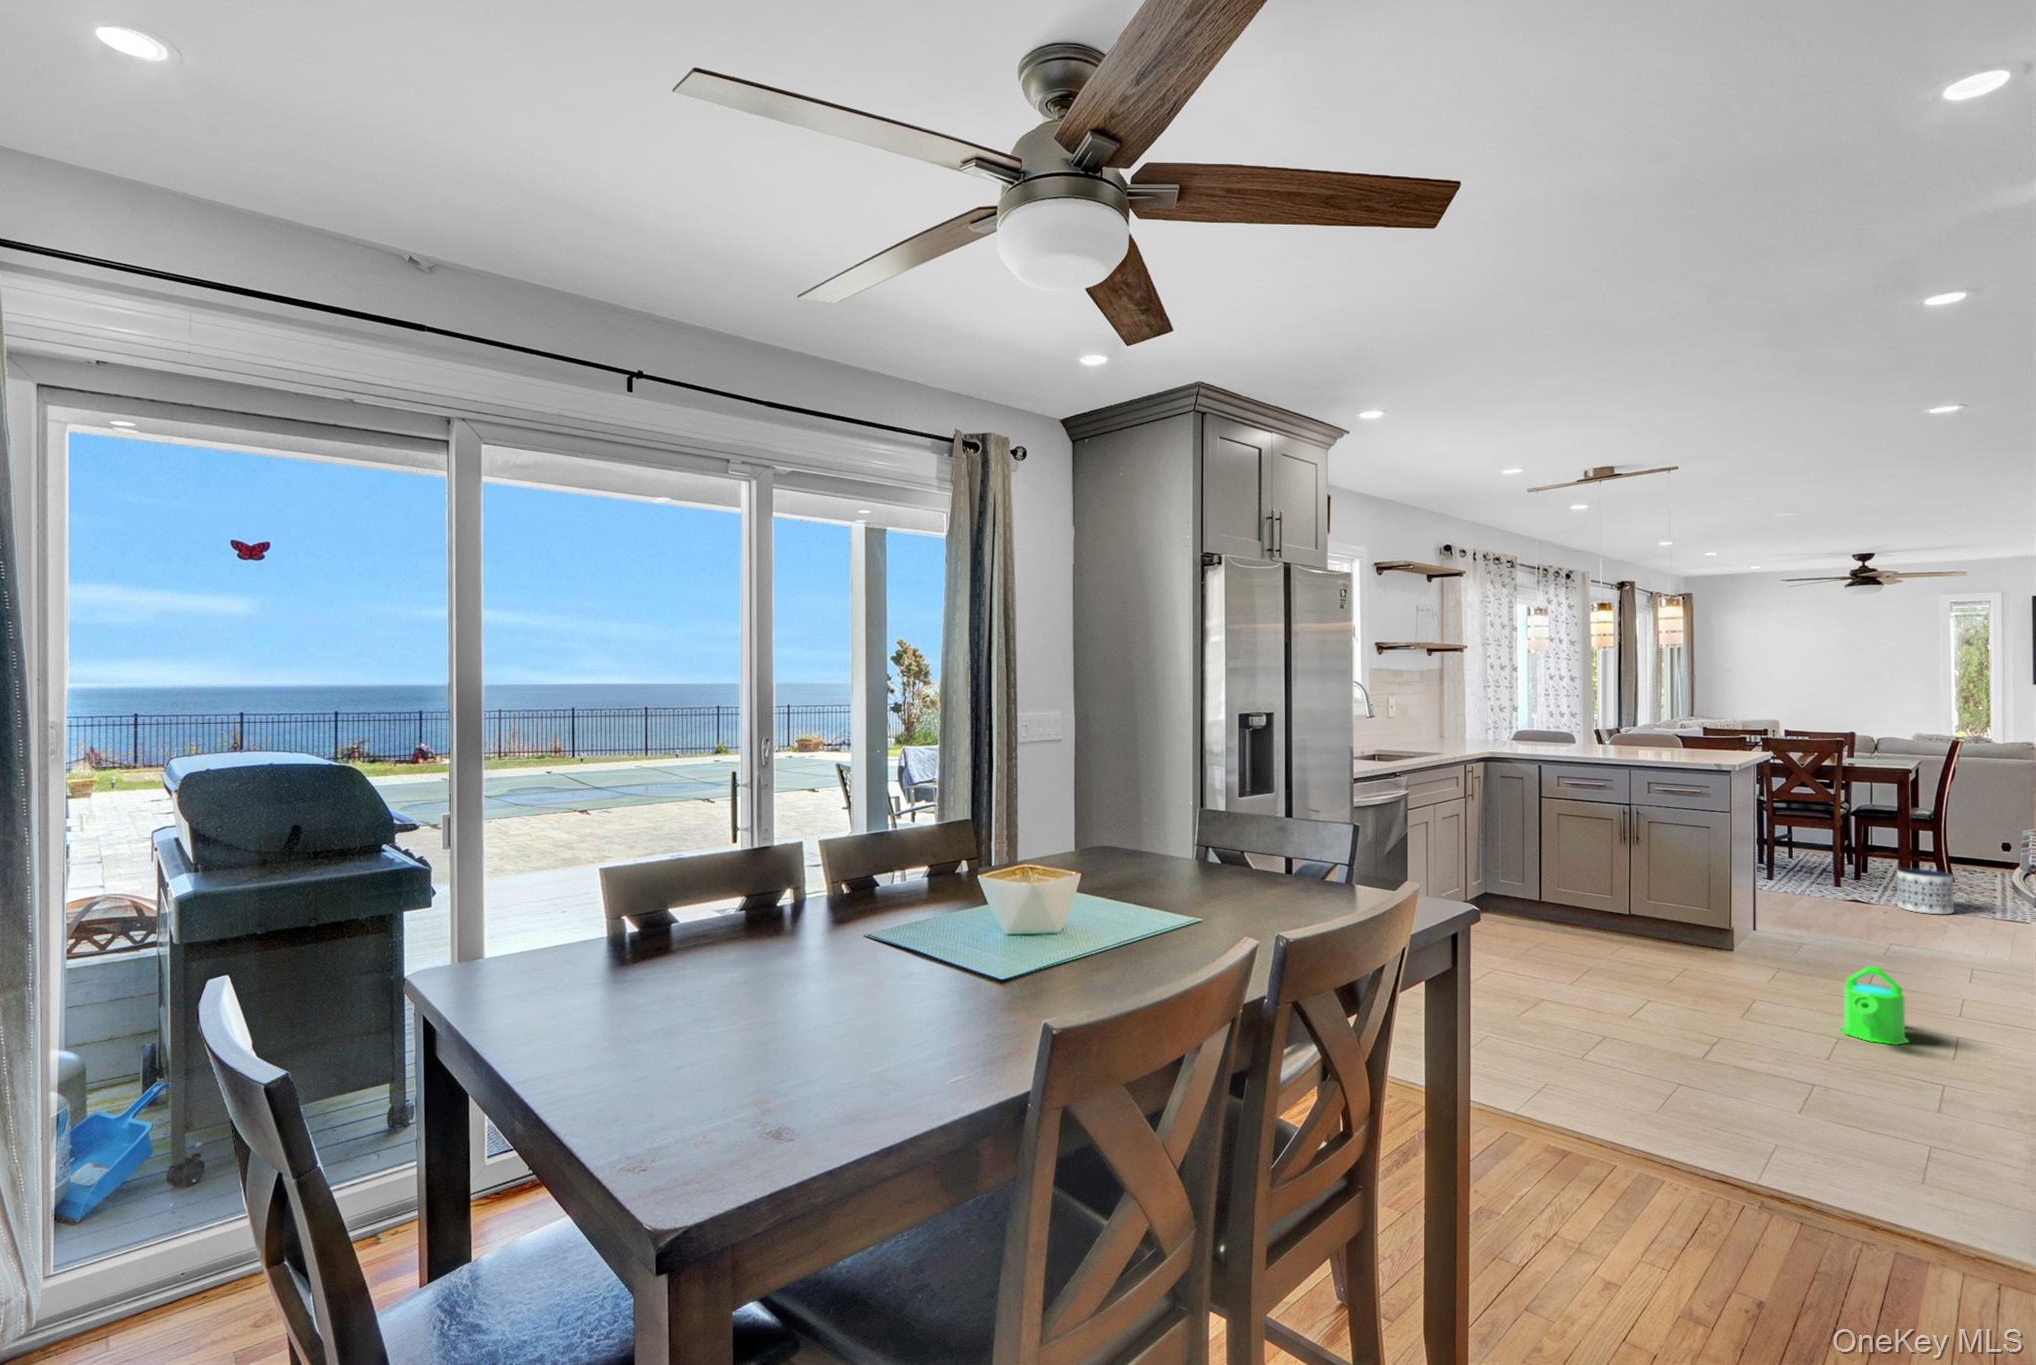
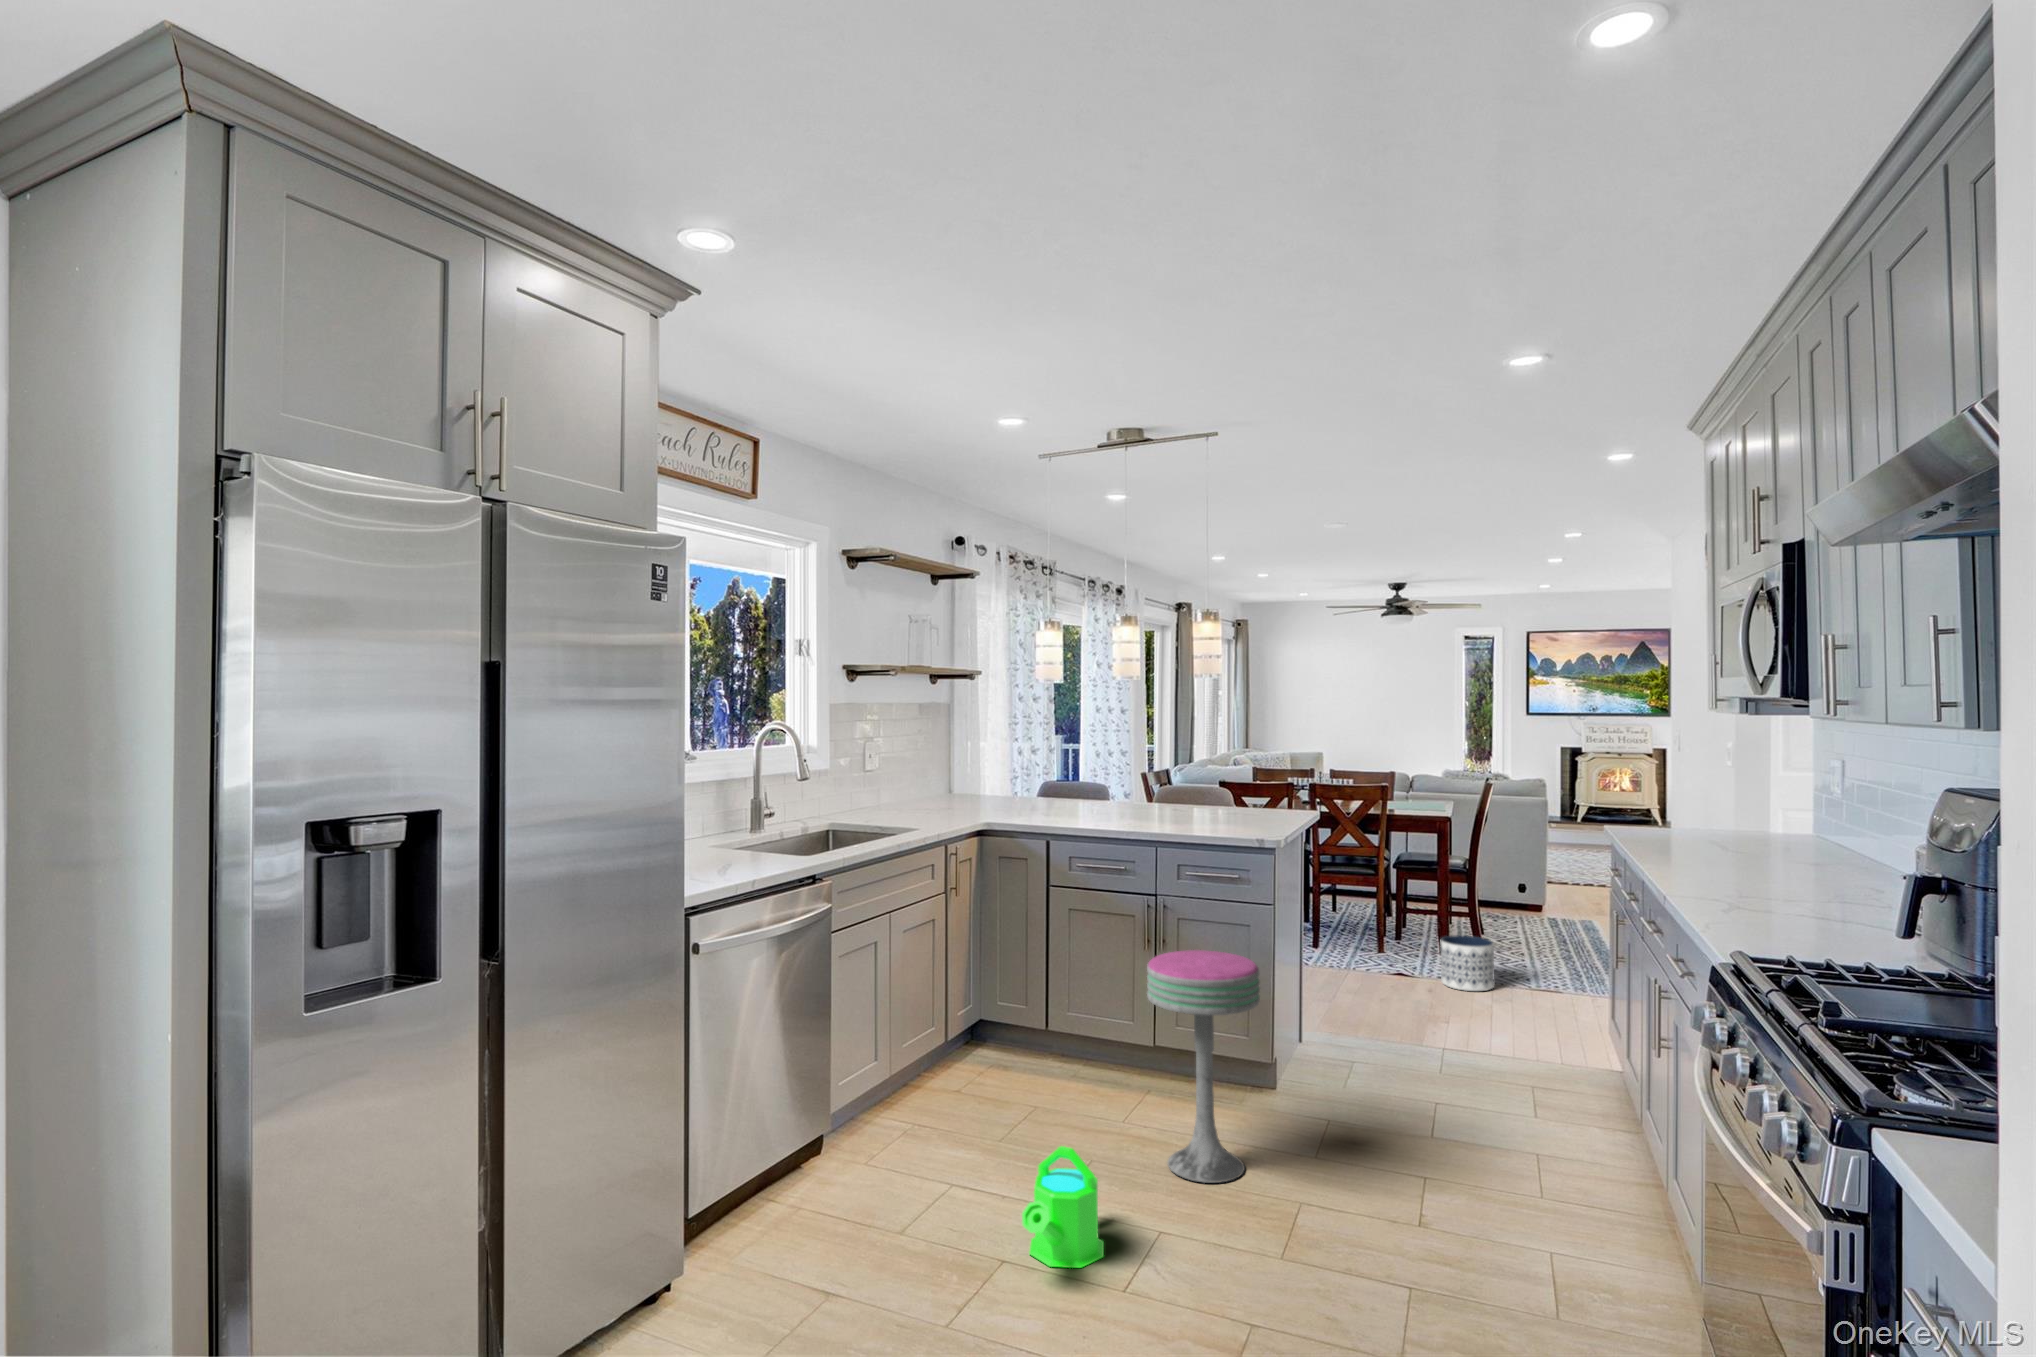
bar stool: none [1636,839,1726,987] -> present [1147,950,1260,1183]
watering can: present [1841,966,1909,1045] -> present [1022,1146,1104,1268]

